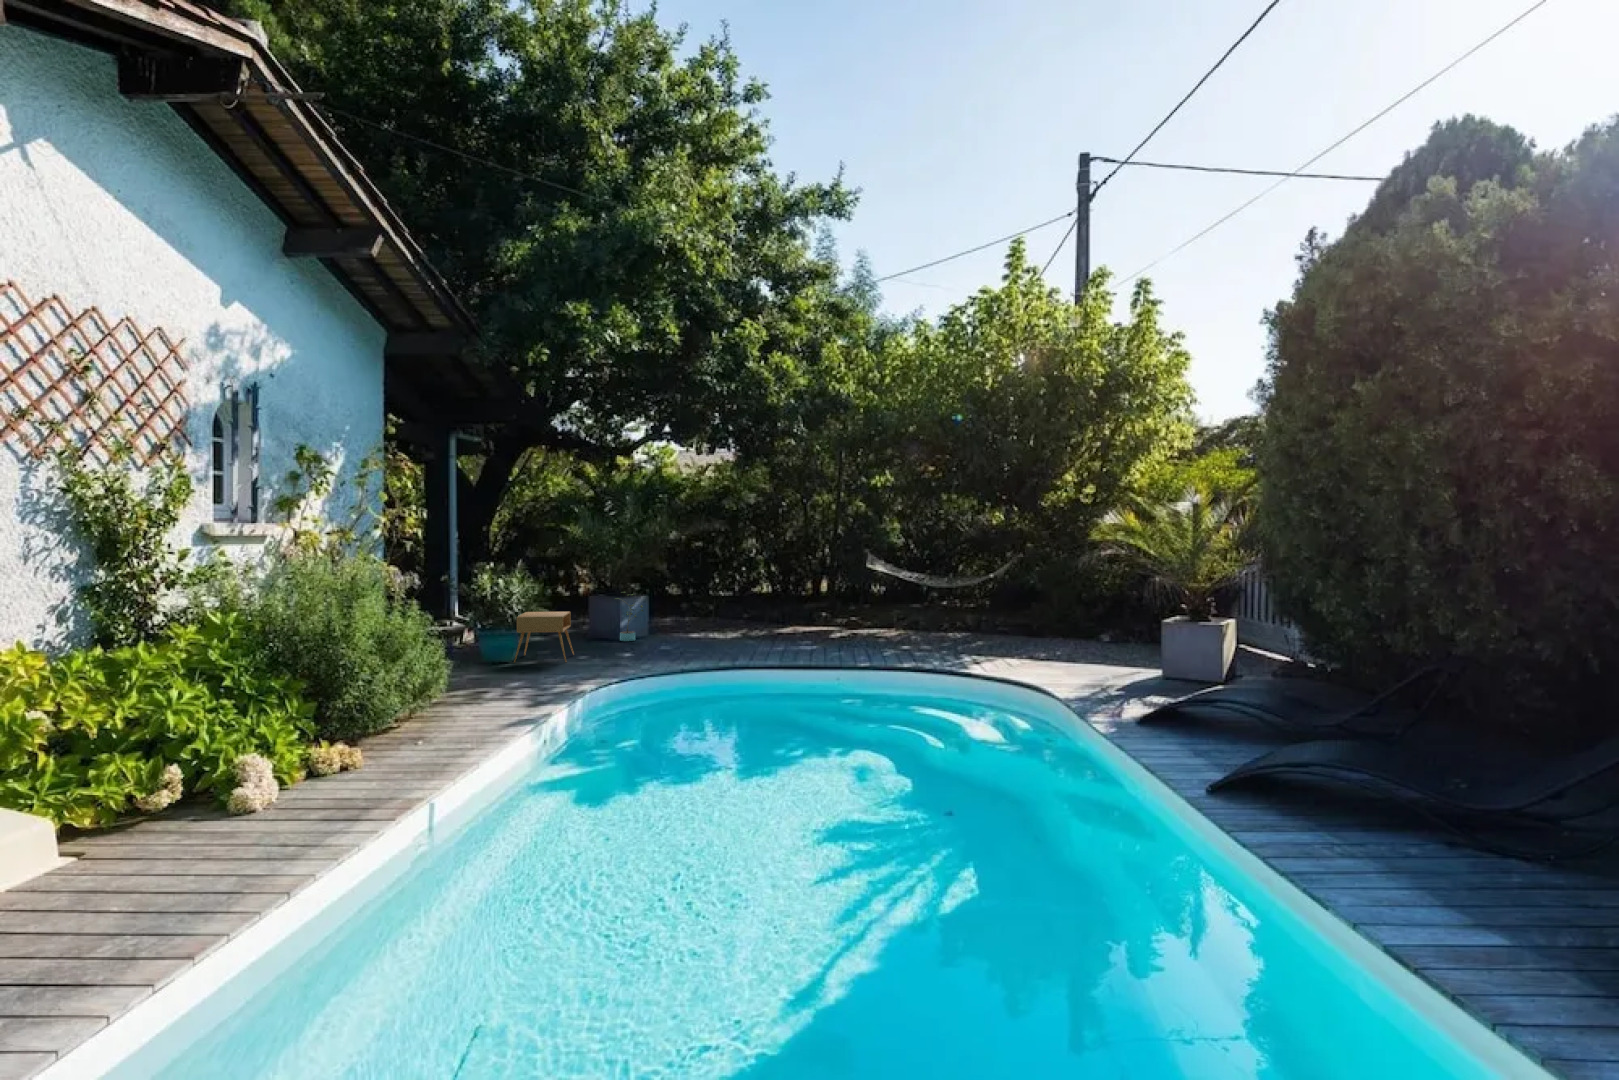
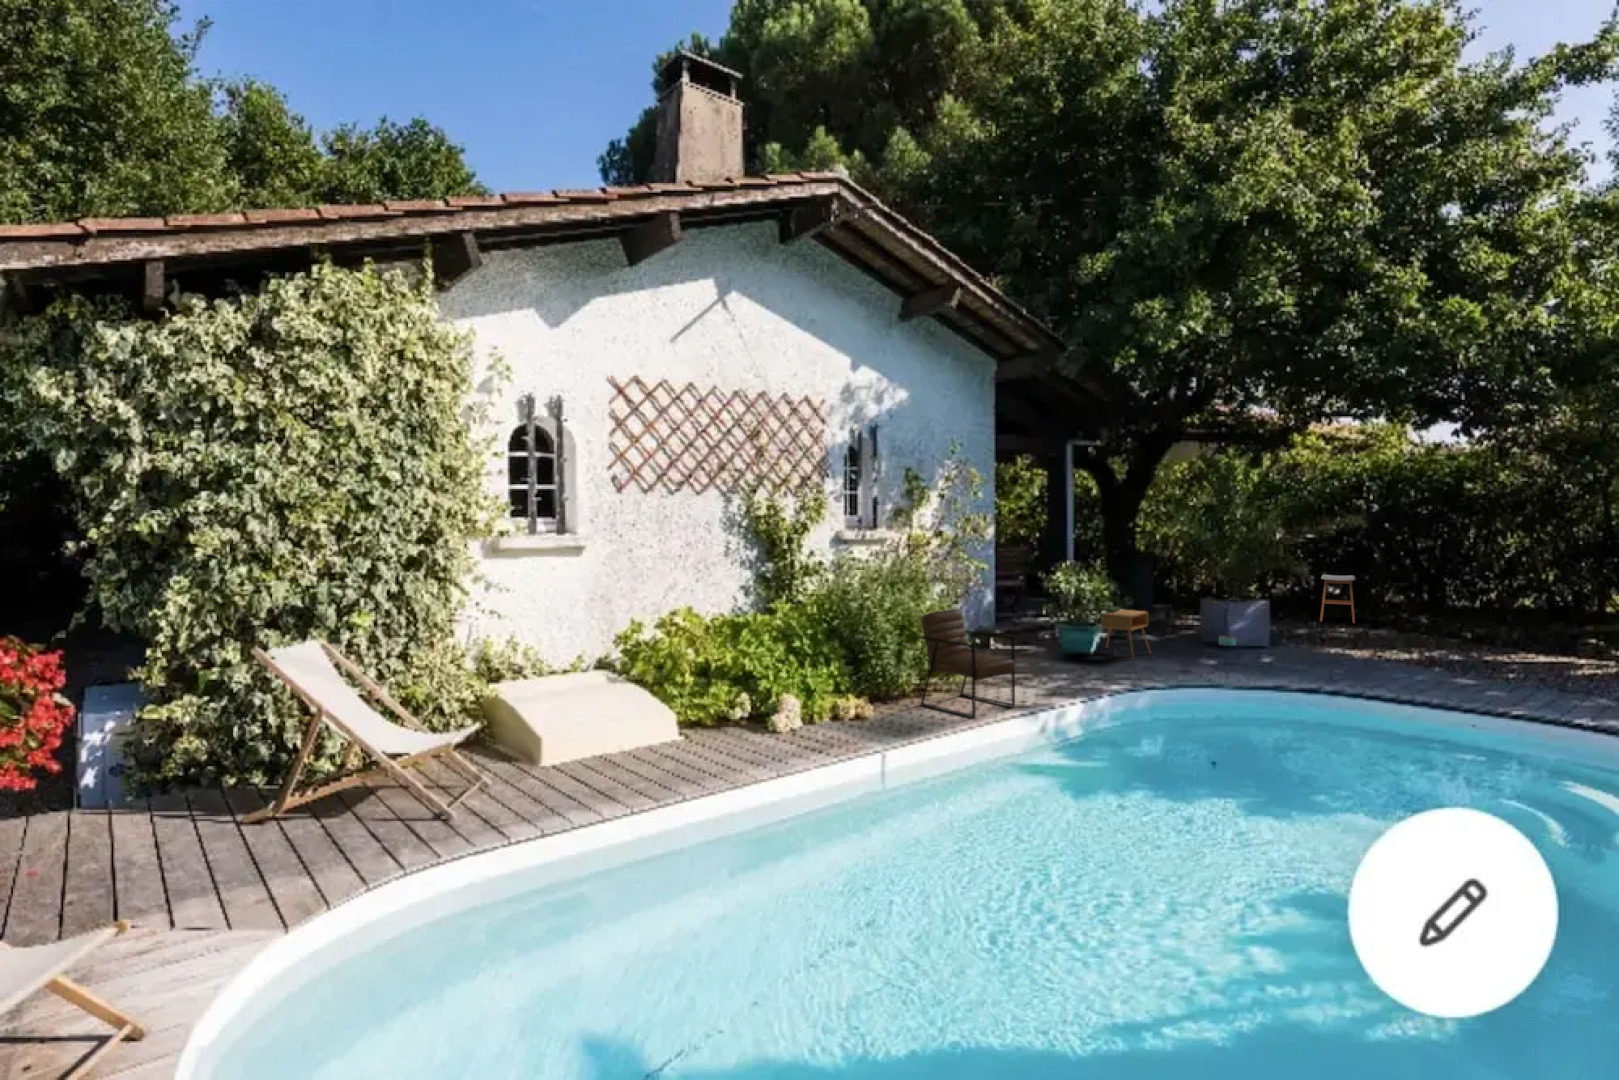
stool: none [666,571,696,615] -> present [1320,574,1356,623]
chair: none [400,615,519,743] -> present [919,609,1015,718]

